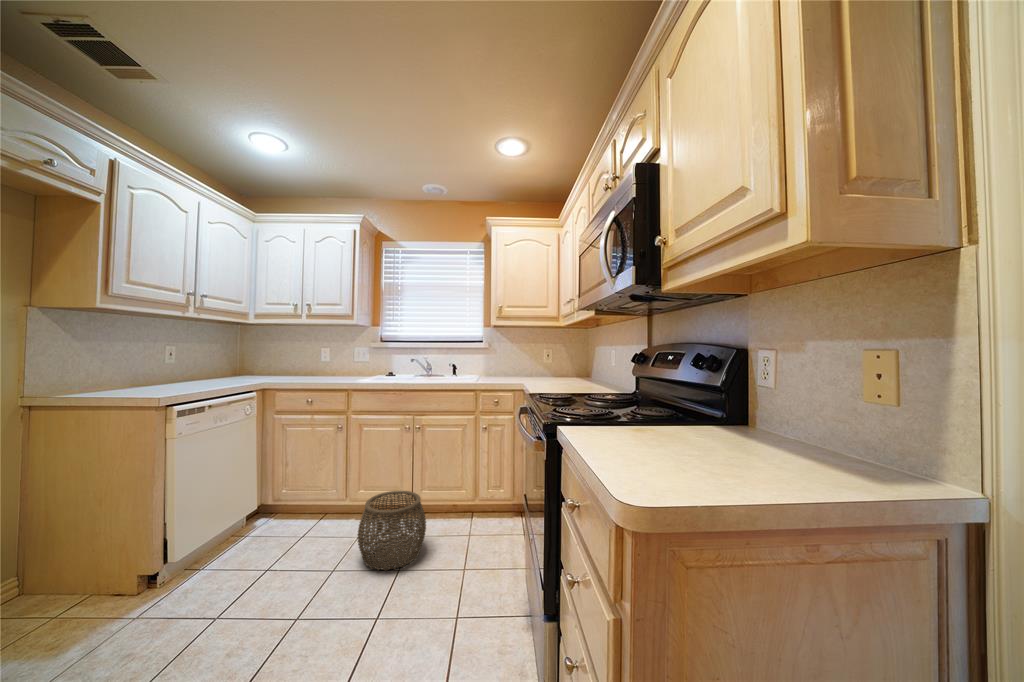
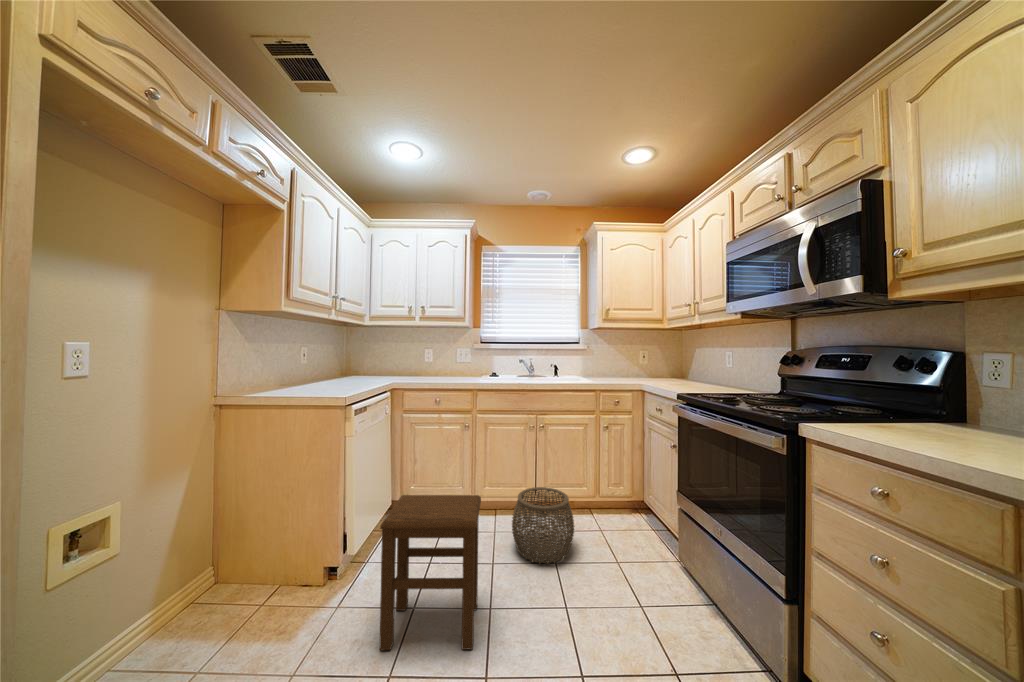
stool: none [143,499,290,663] -> present [379,495,481,650]

